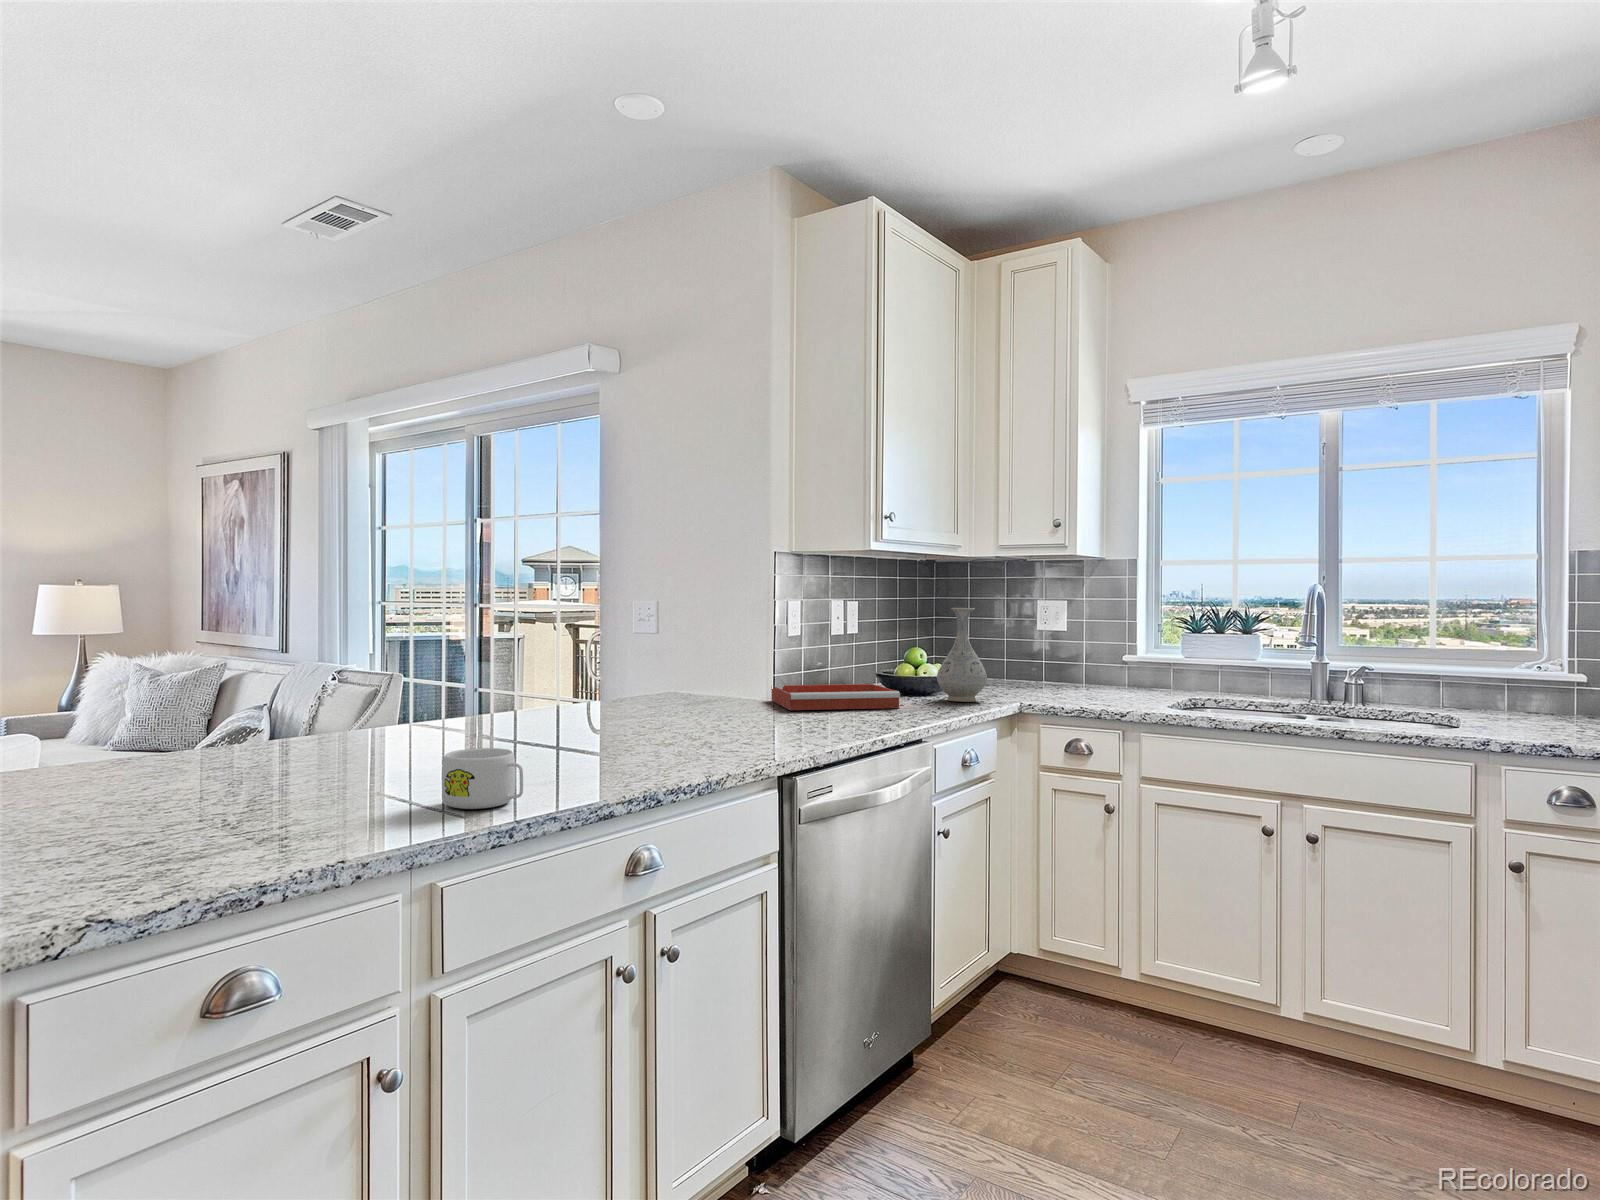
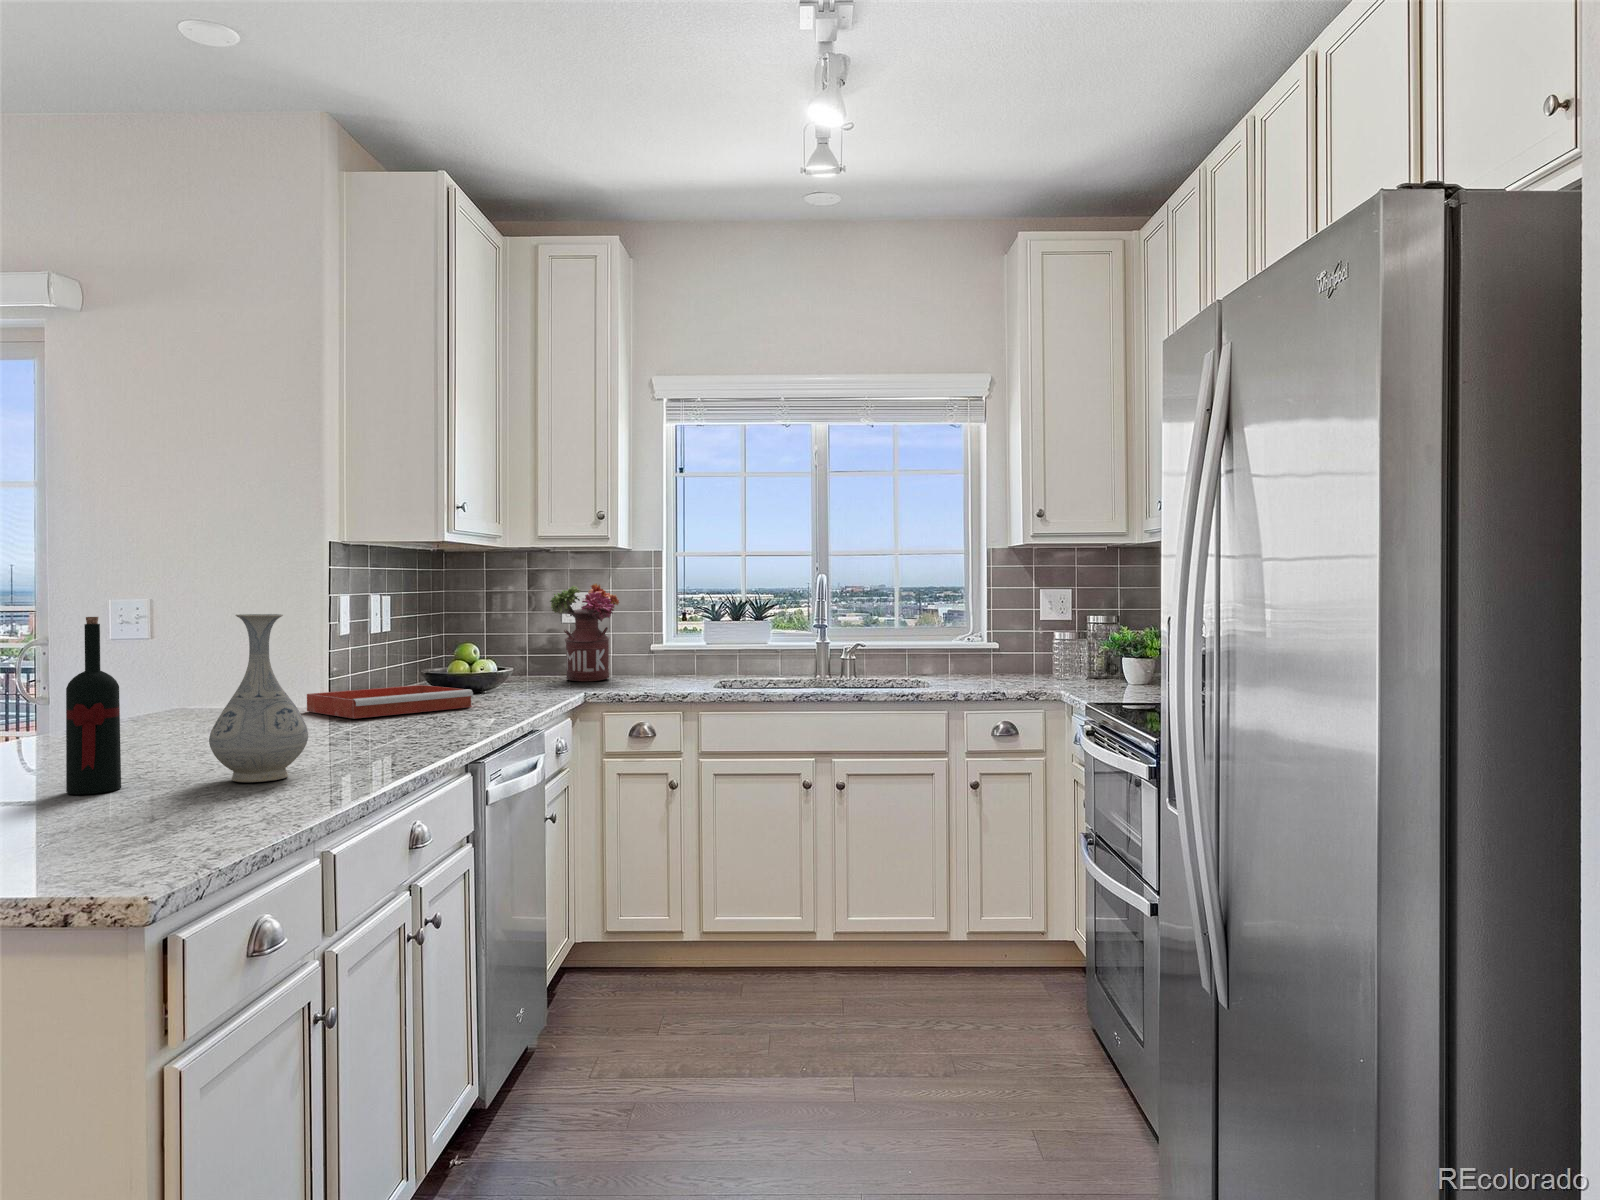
flower arrangement: none [1012,592,1084,691] -> present [550,584,619,681]
vase: present [937,608,987,702] -> present [209,614,308,782]
wine bottle: none [510,617,547,754] -> present [66,617,121,794]
mug: present [442,748,523,809] -> none [110,775,232,851]

